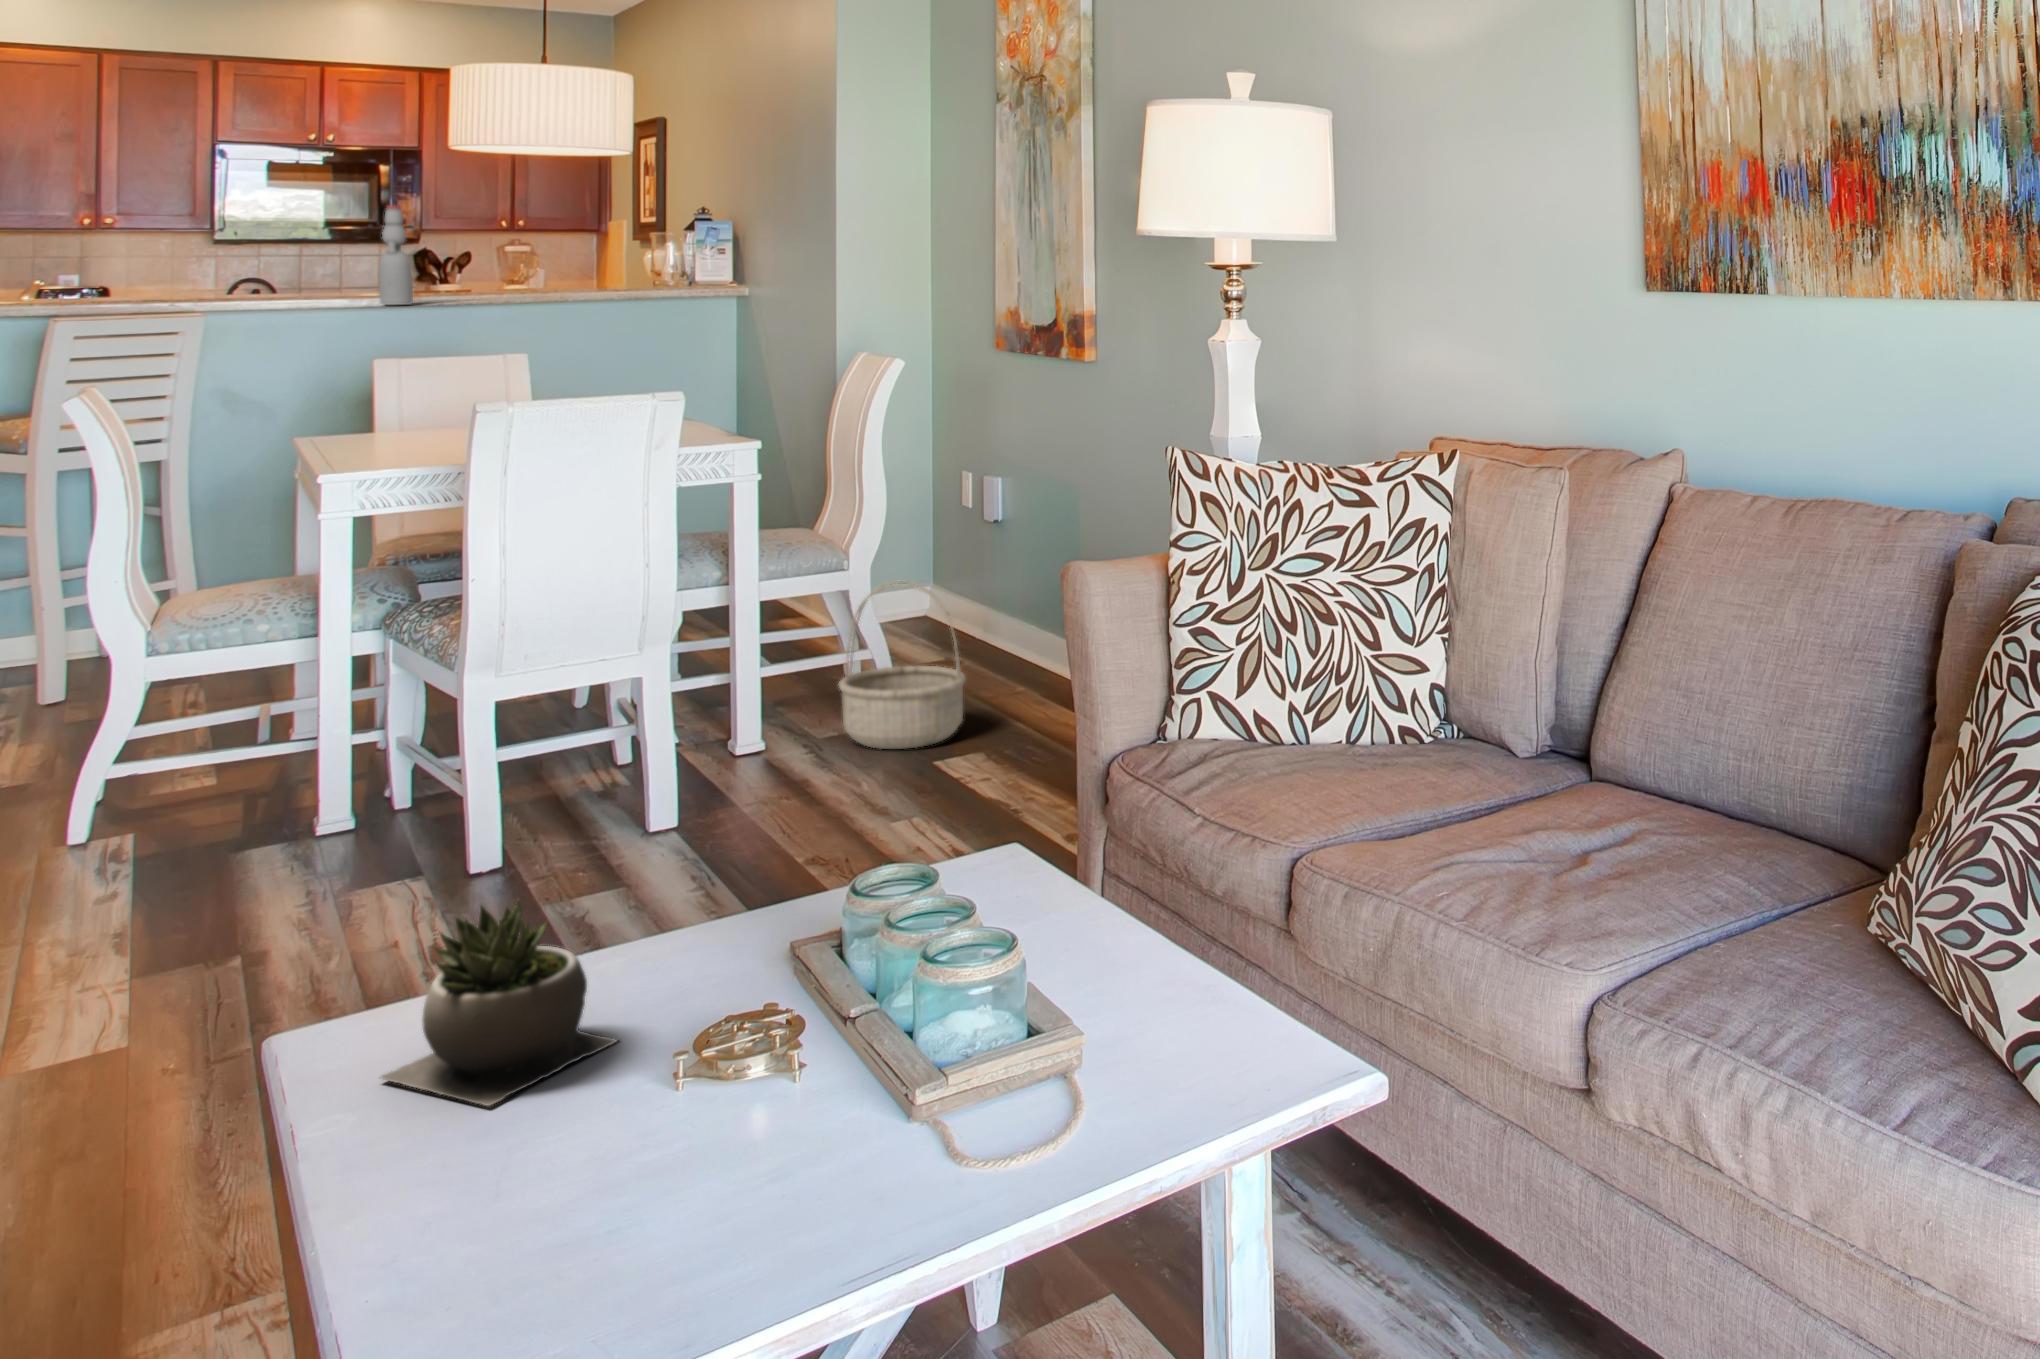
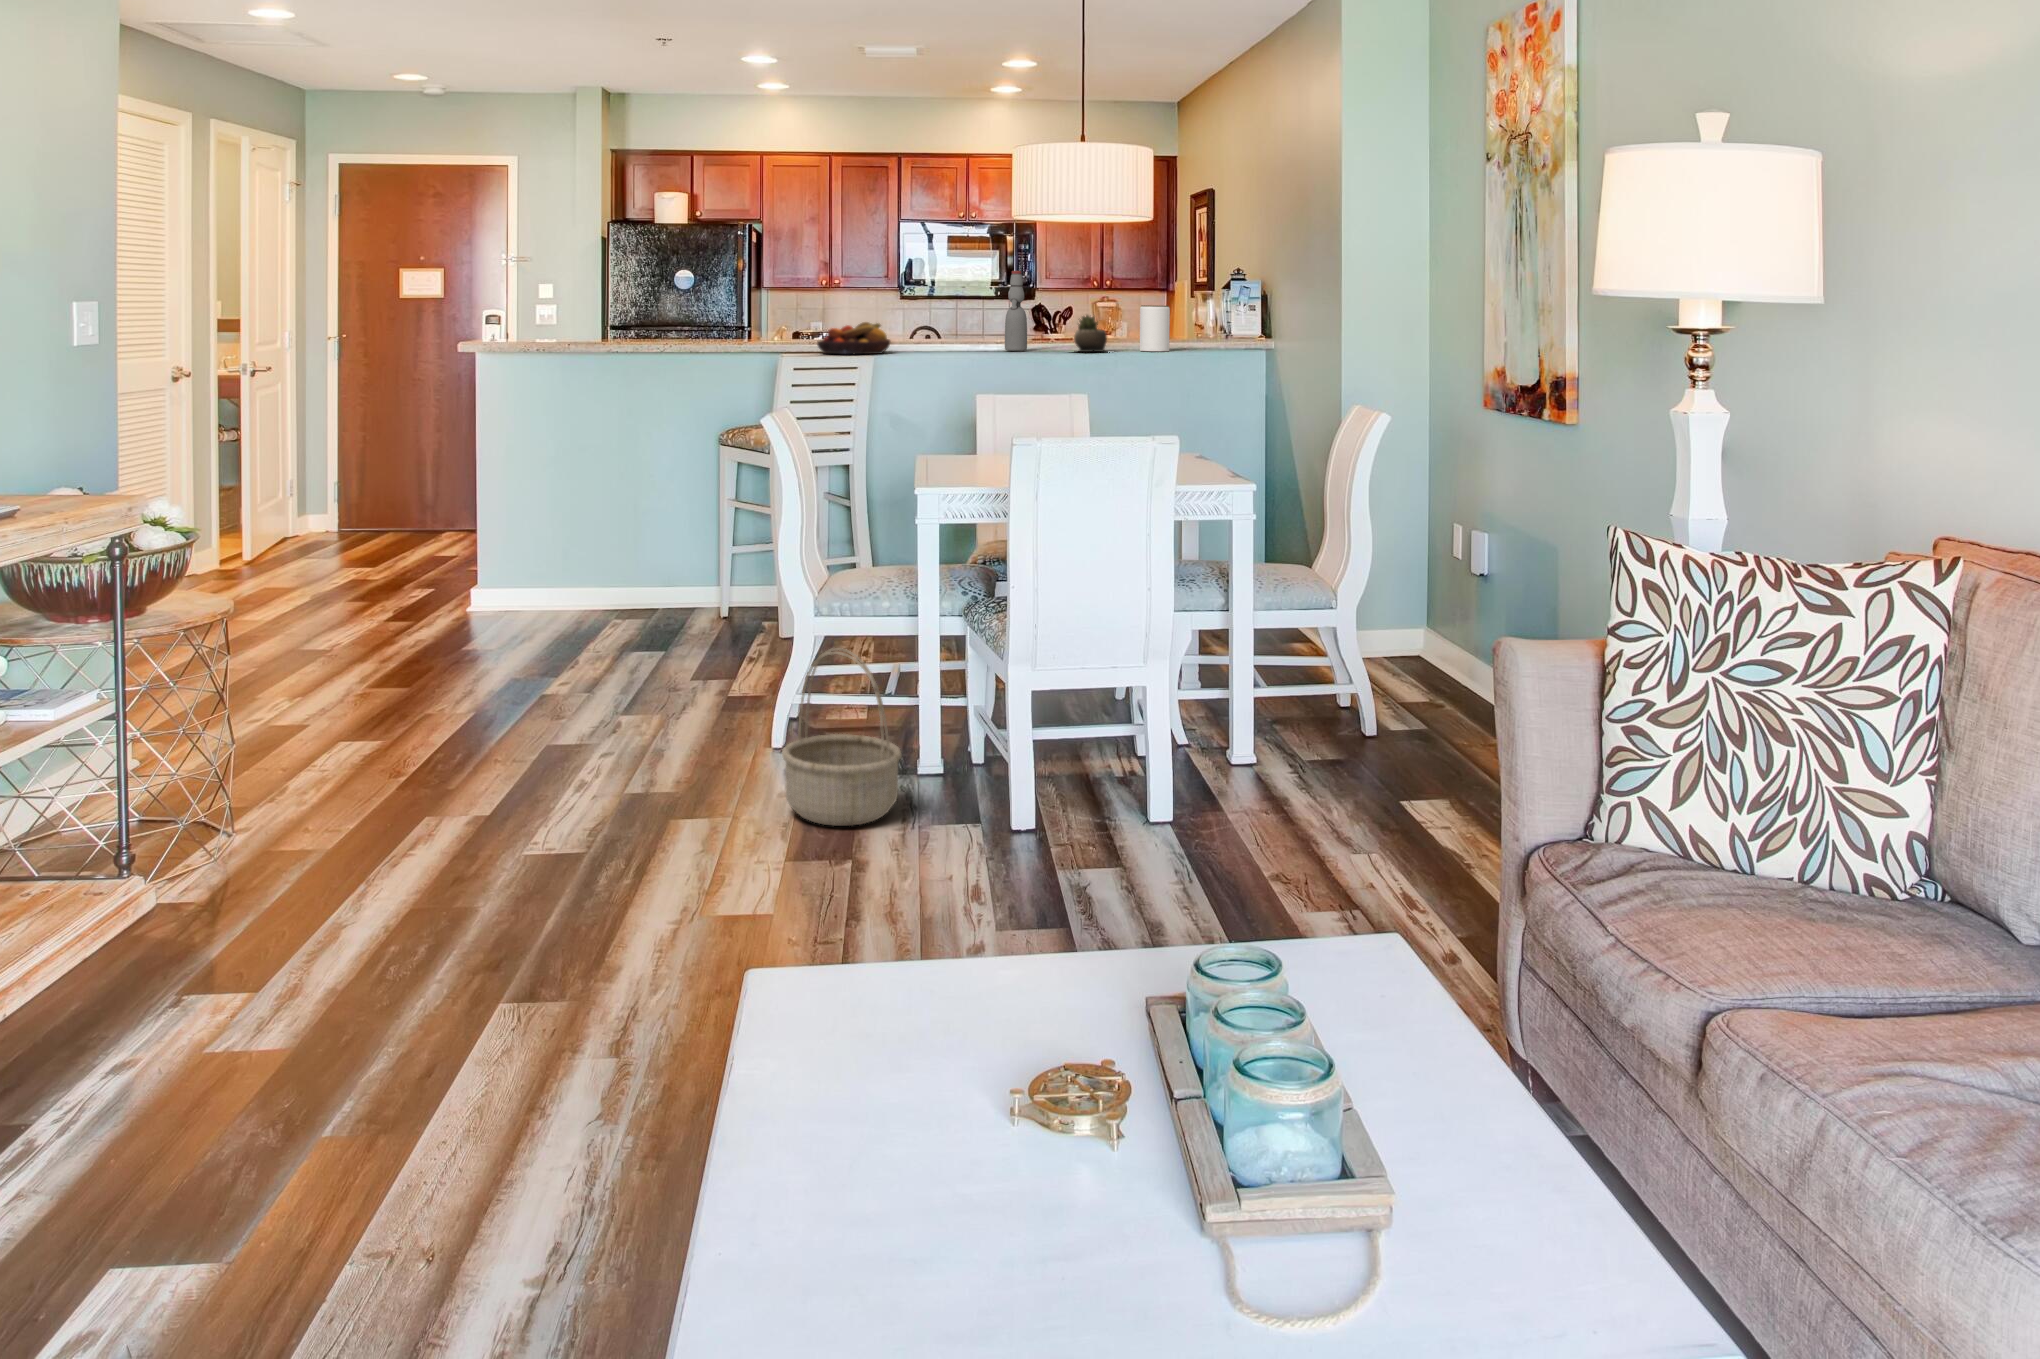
jar: none [572,249,613,303] -> present [1140,305,1170,351]
fruit bowl: none [74,270,201,313] -> present [817,322,890,354]
basket: present [838,581,966,749] -> present [782,648,902,826]
succulent plant: present [380,901,617,1106] -> present [1074,315,1107,352]

